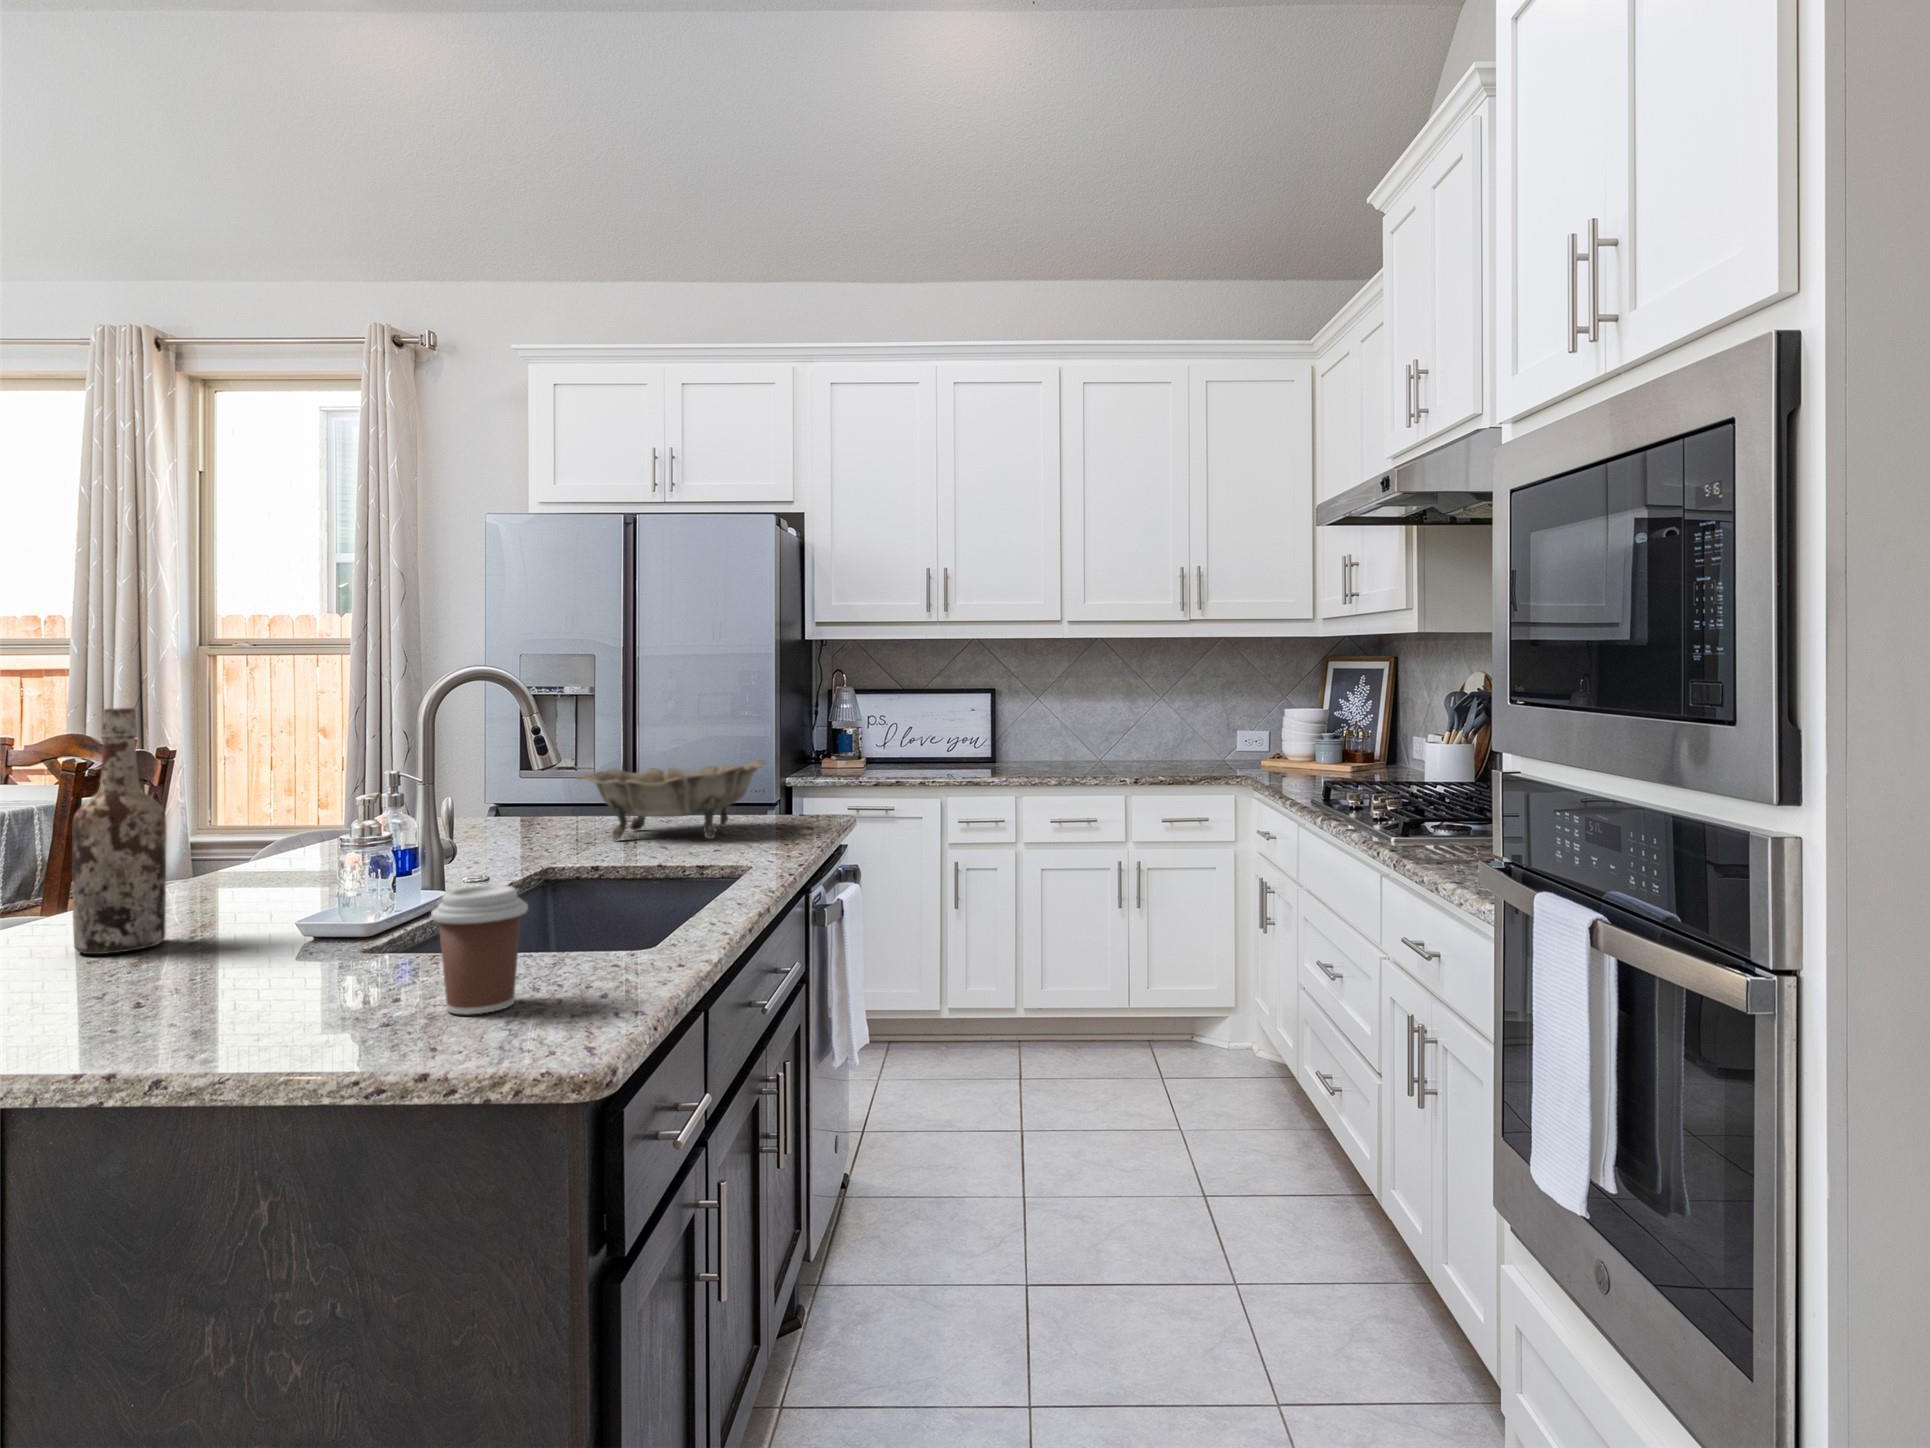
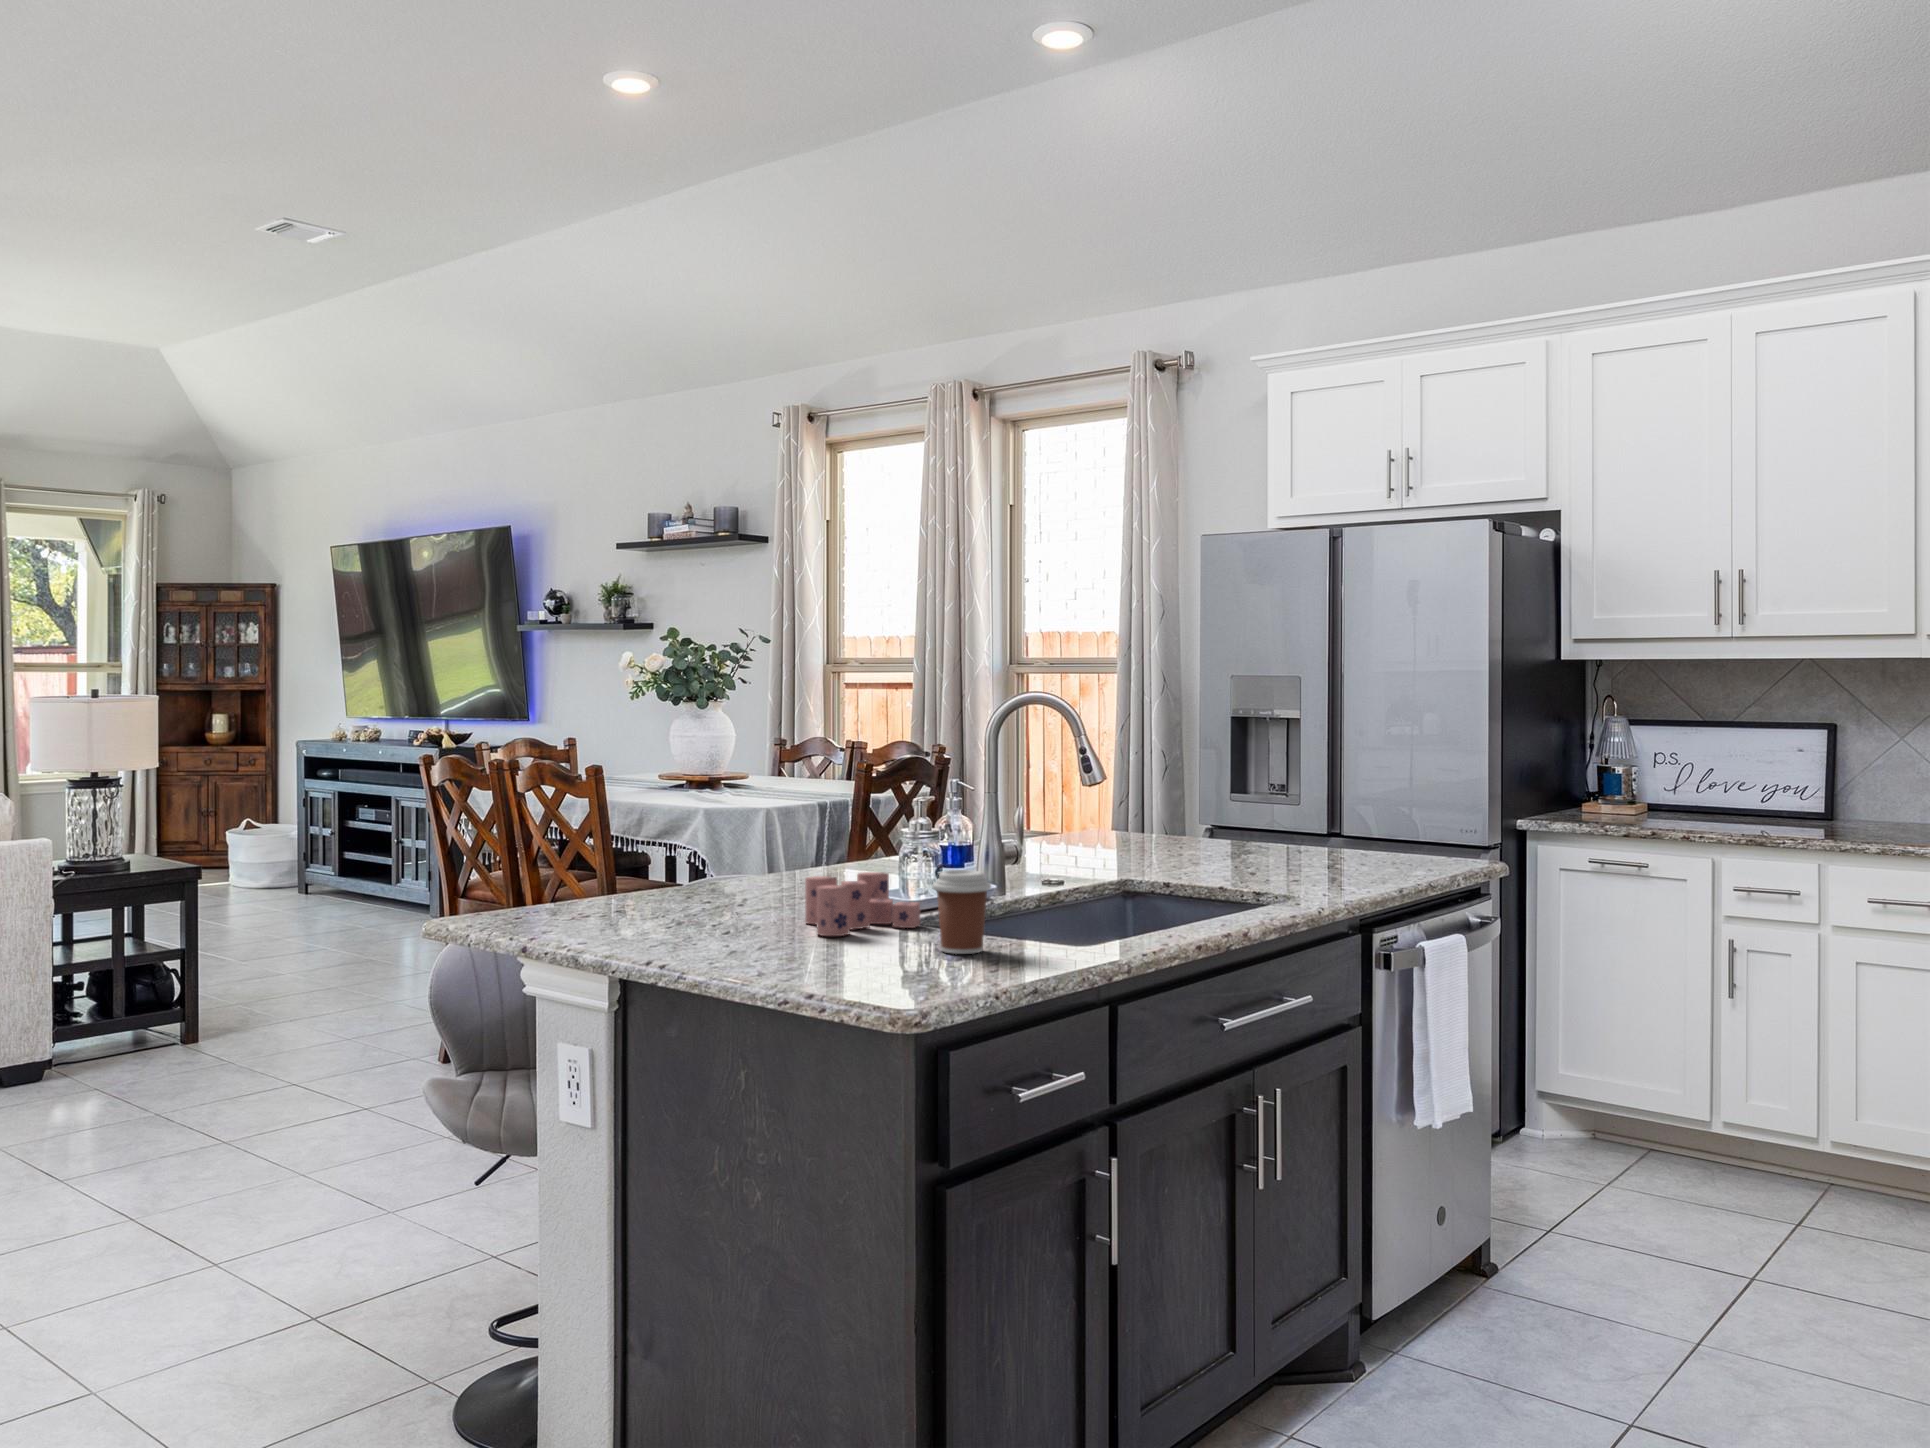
wine bottle: present [72,708,166,954] -> none [802,737,851,898]
decorative bowl: present [578,760,765,841] -> none [1193,798,1371,872]
candle: none [131,902,351,1023] -> present [805,872,920,936]

